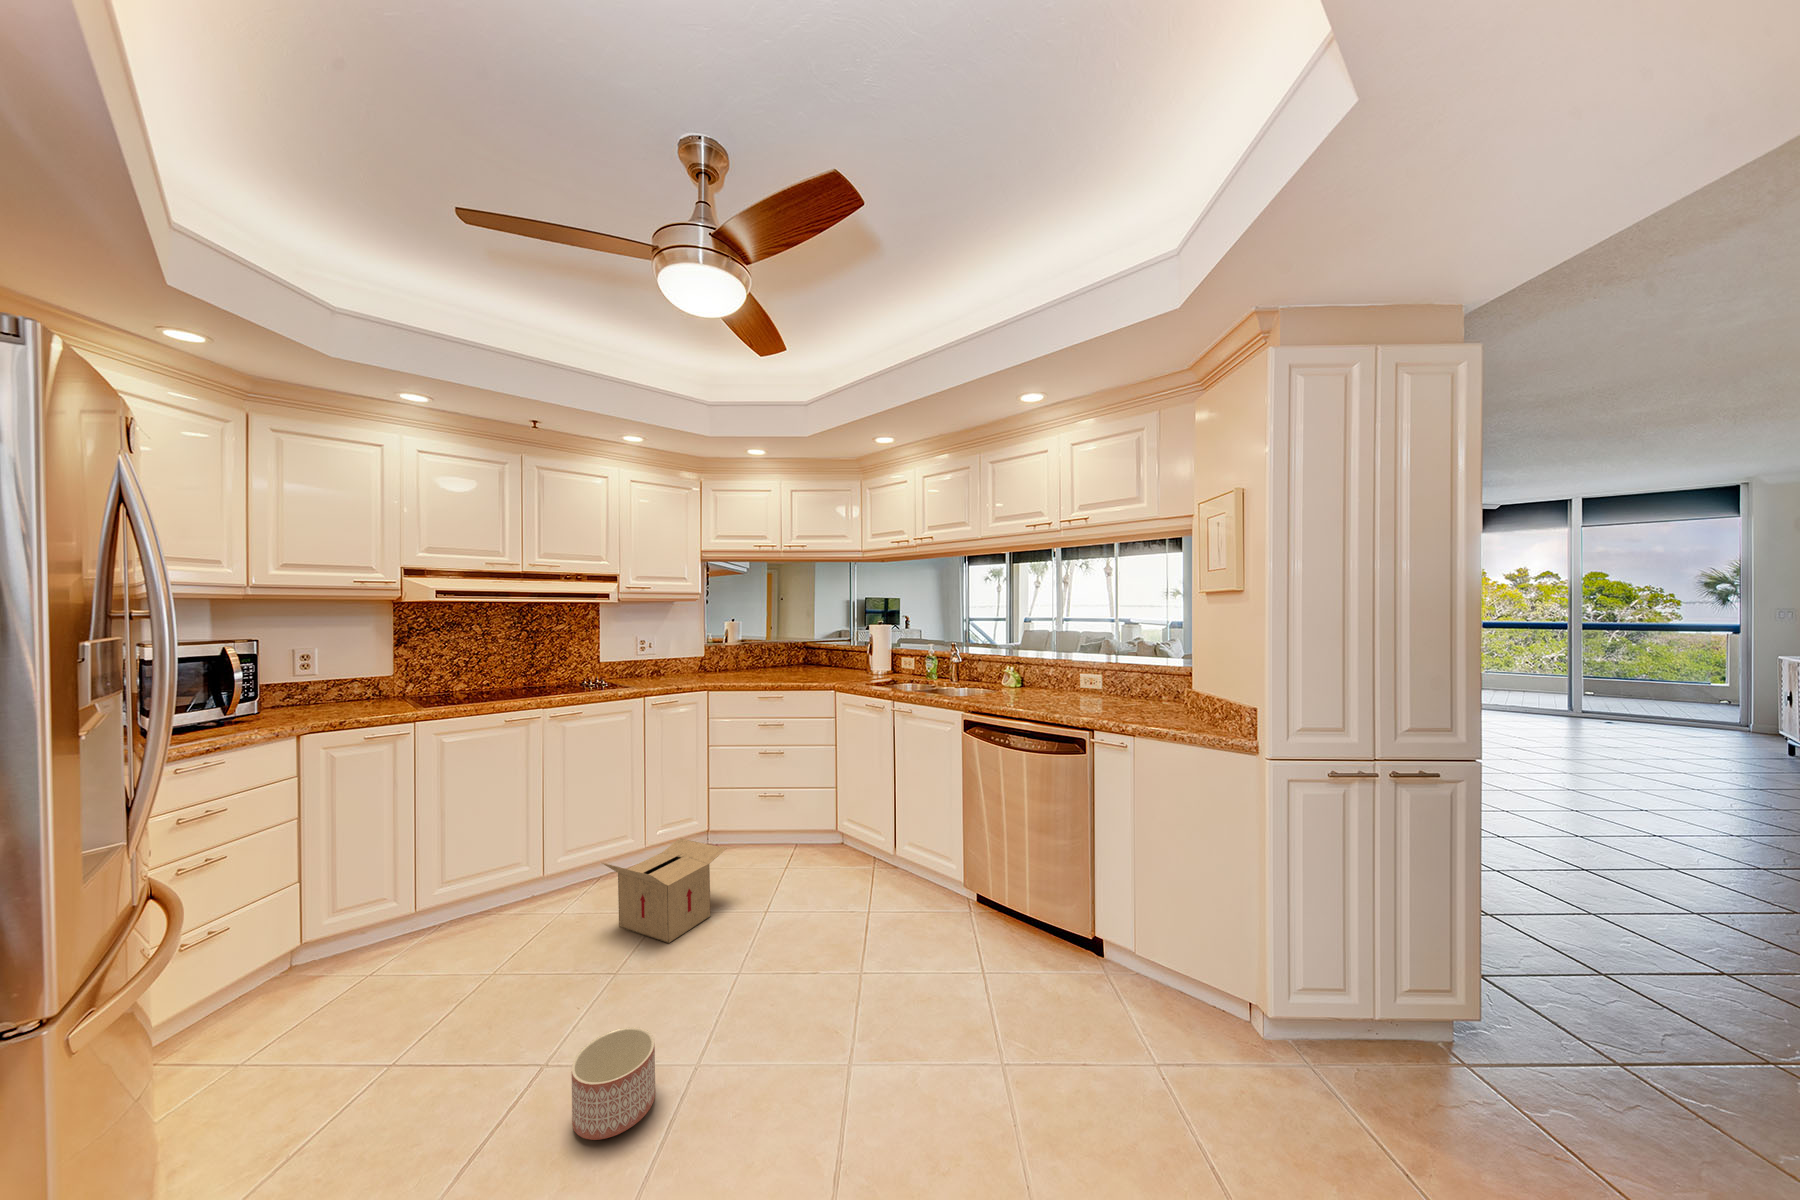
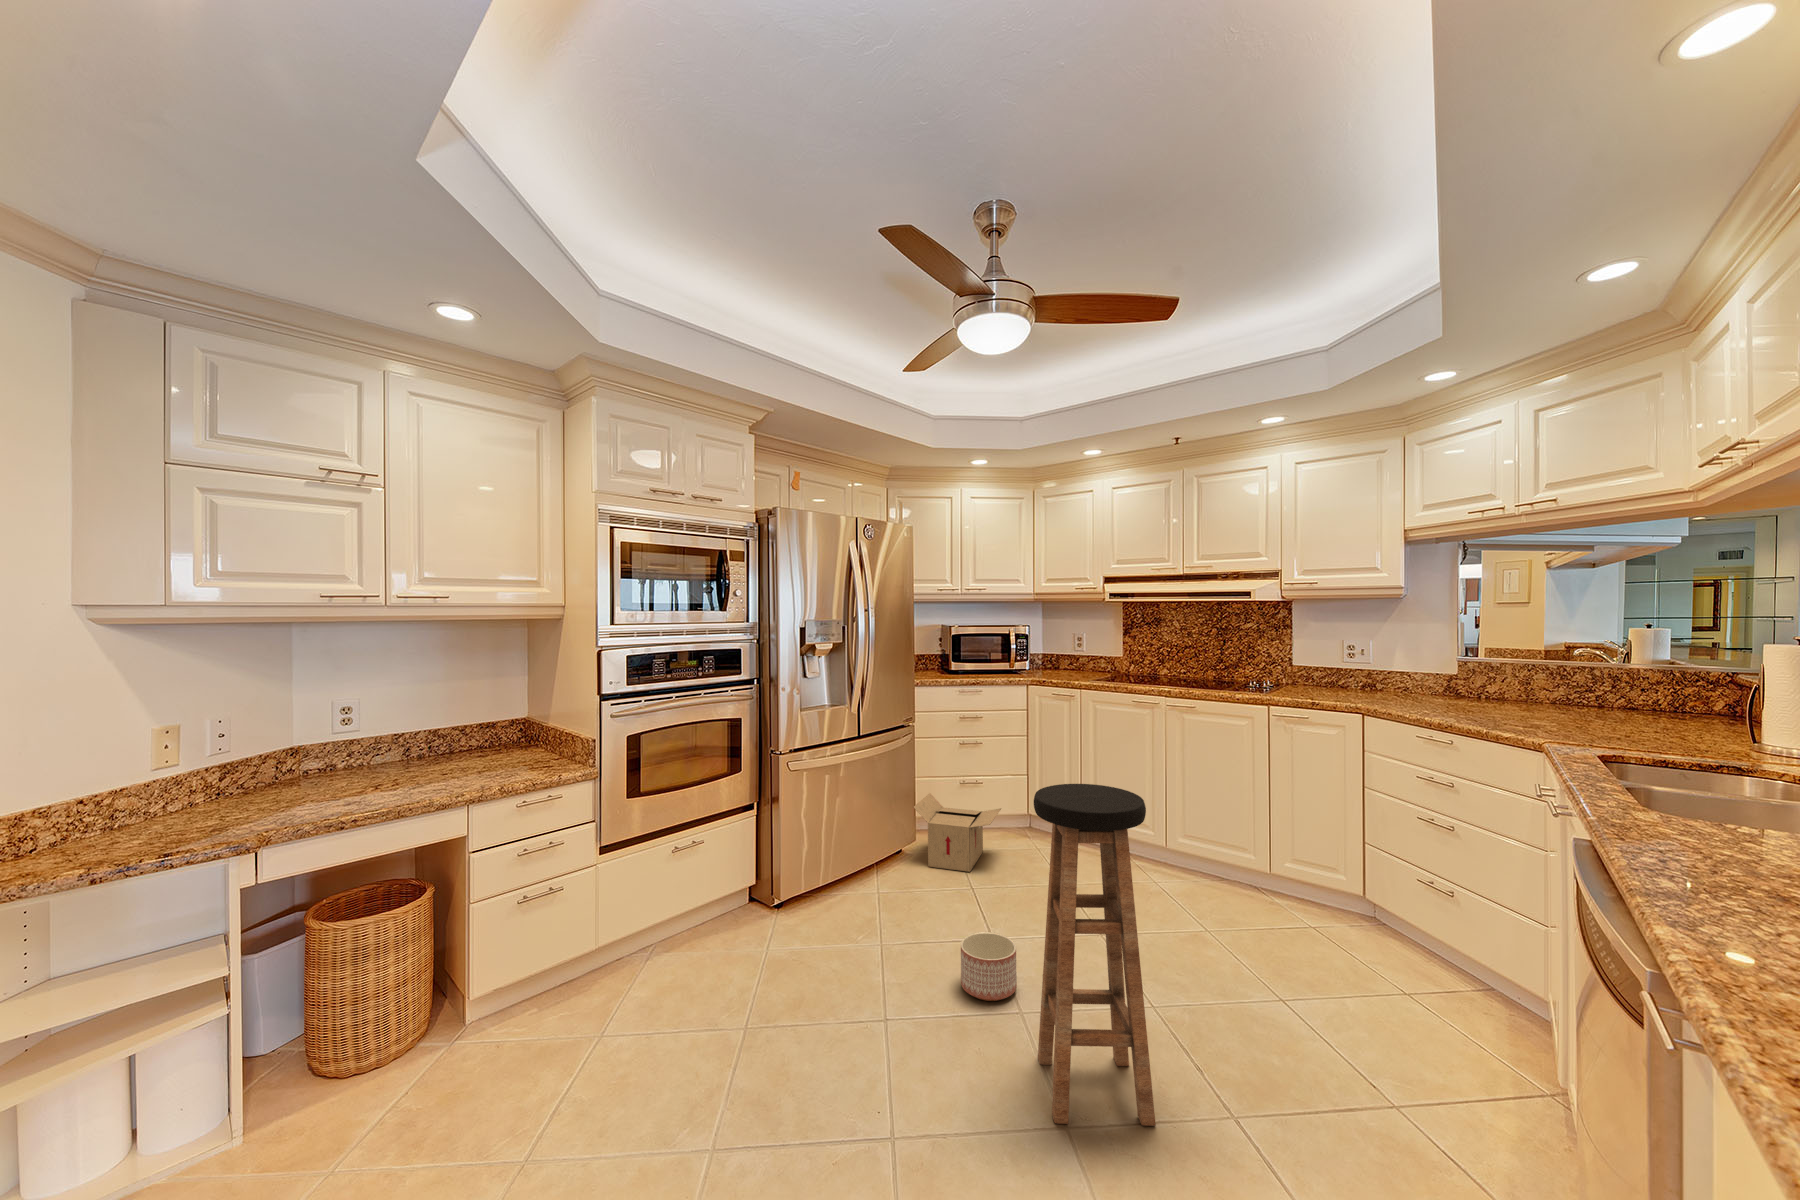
bar stool: none [757,766,870,1102] -> present [1034,784,1156,1126]
cardboard box: present [602,838,726,943] -> present [914,793,1001,872]

